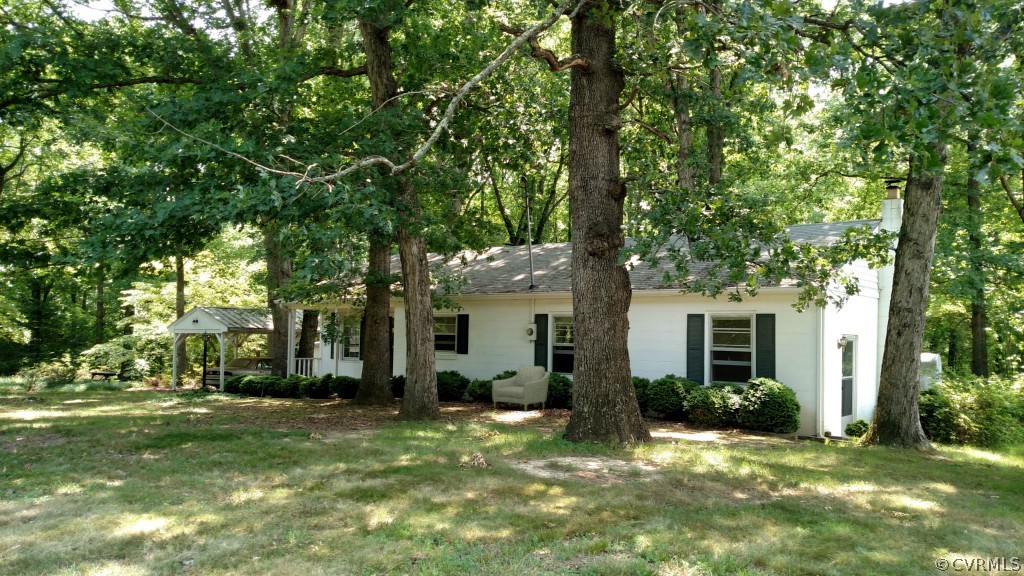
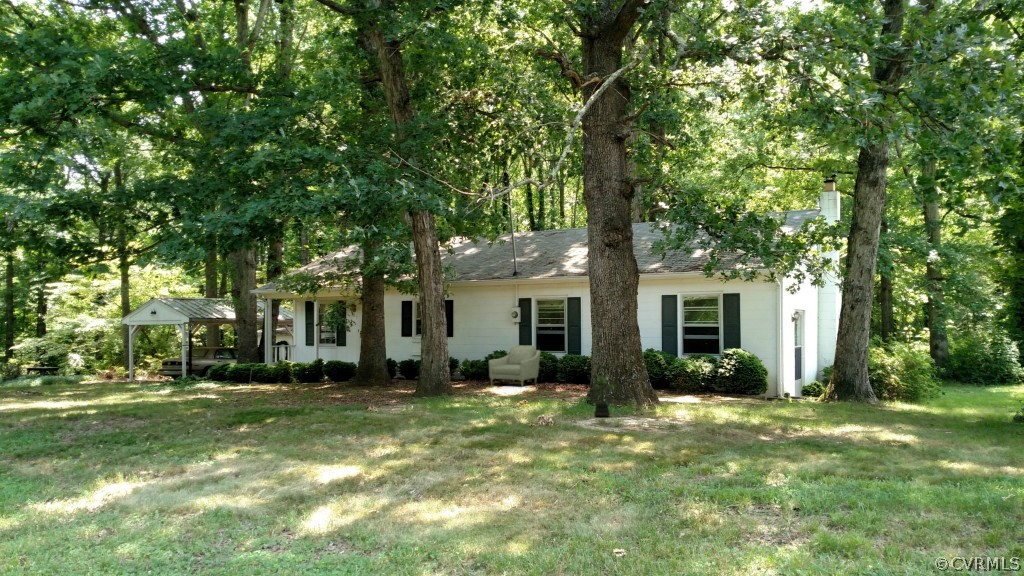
potted plant: none [565,403,598,452] -> present [593,376,618,417]

